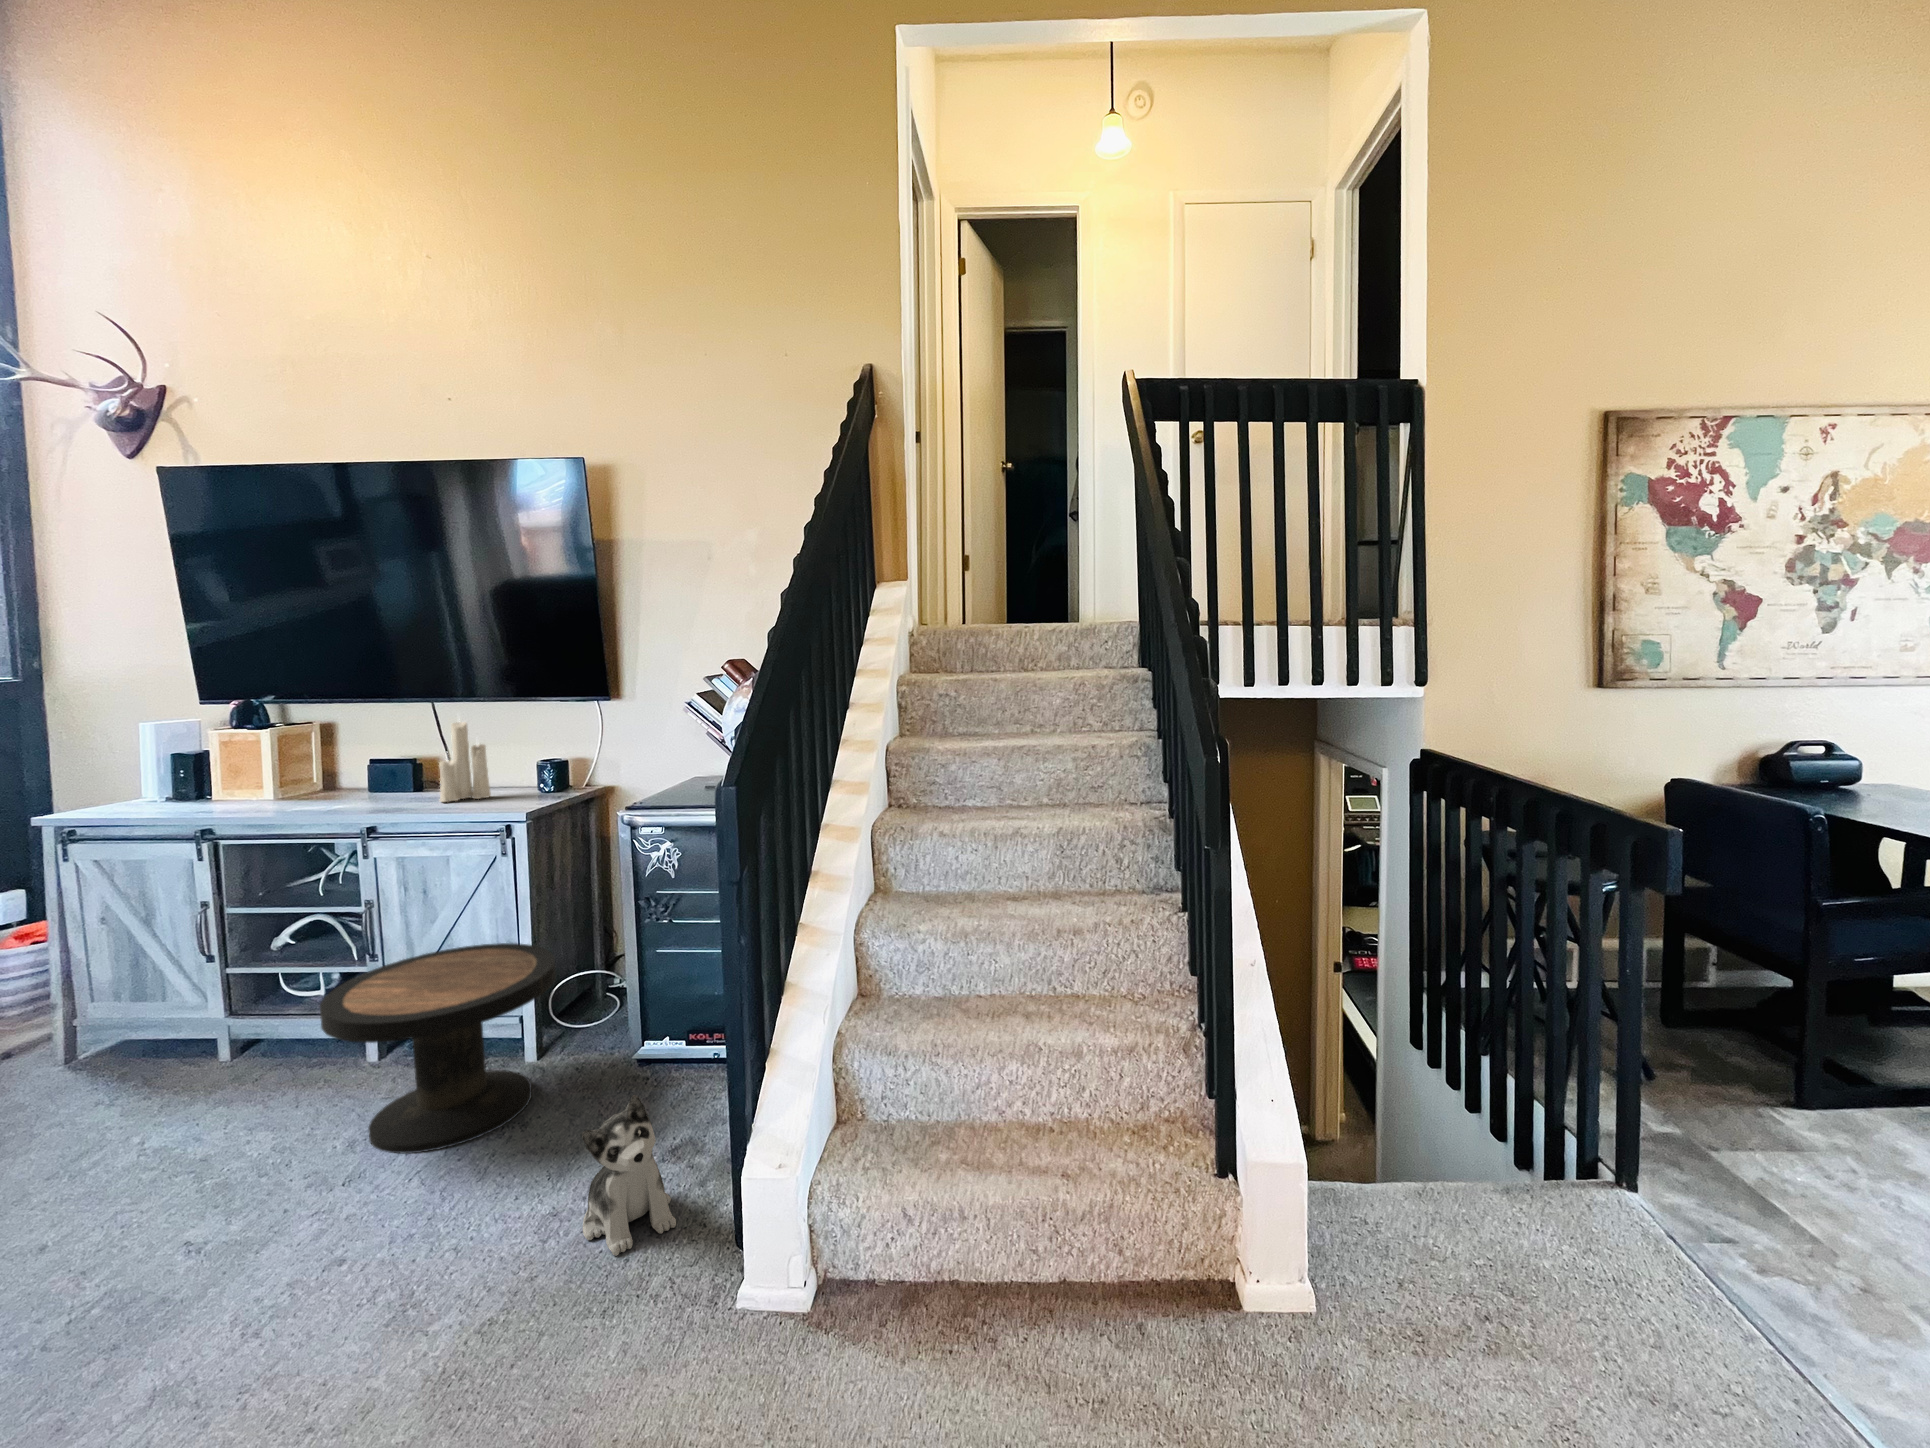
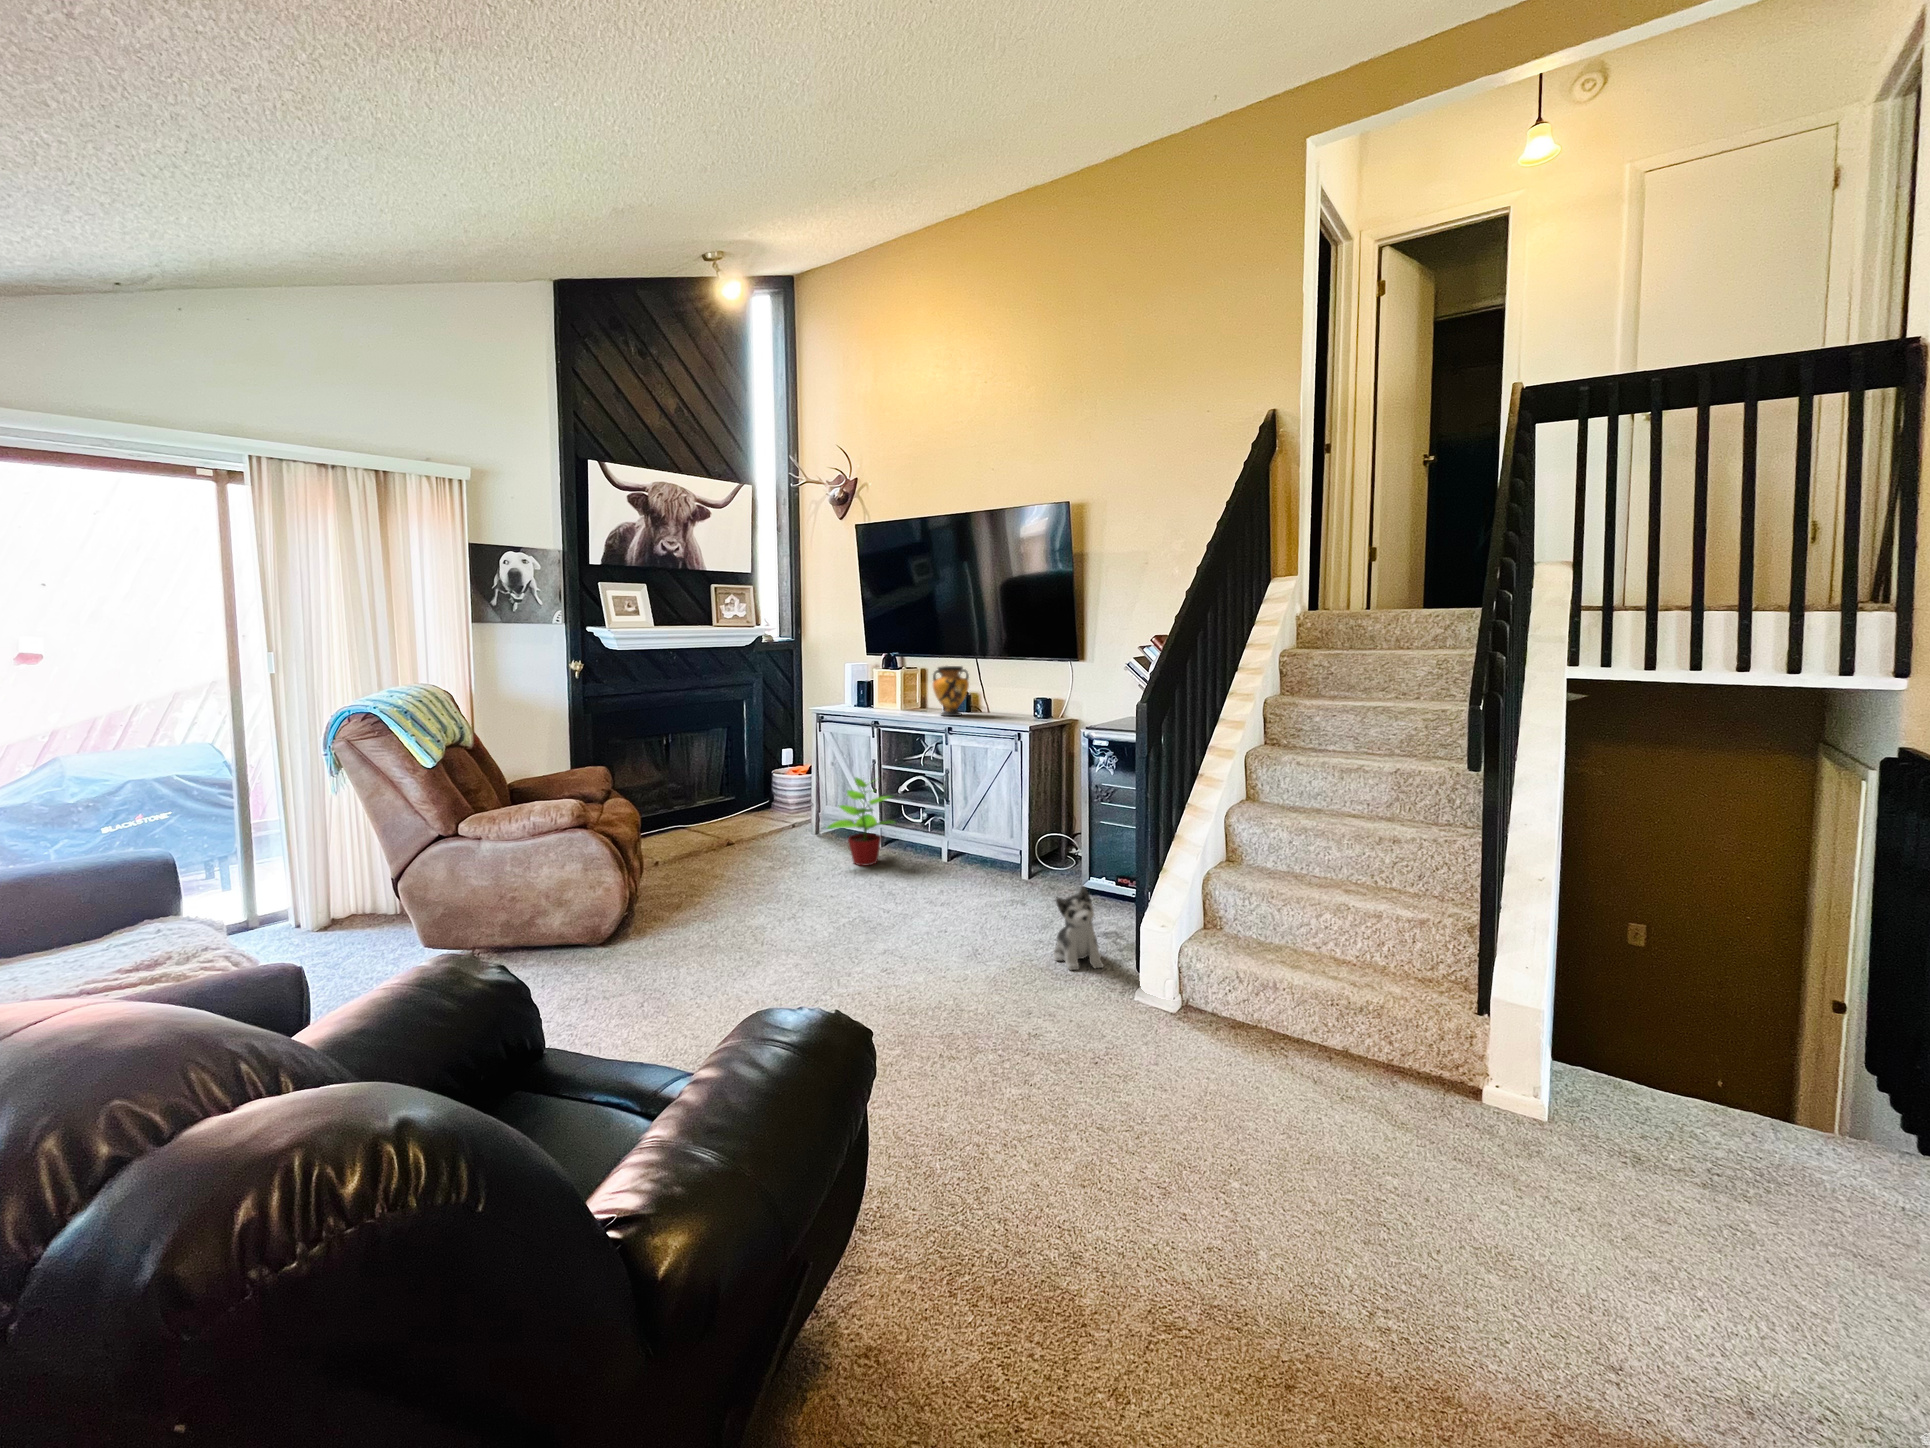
vase: none [336,719,412,806] -> present [933,666,969,716]
candle: present [439,721,491,802] -> none [982,661,1009,718]
potted plant: none [69,938,256,1118] -> present [827,778,895,866]
side table: present [320,943,556,1153] -> none [929,802,1042,907]

